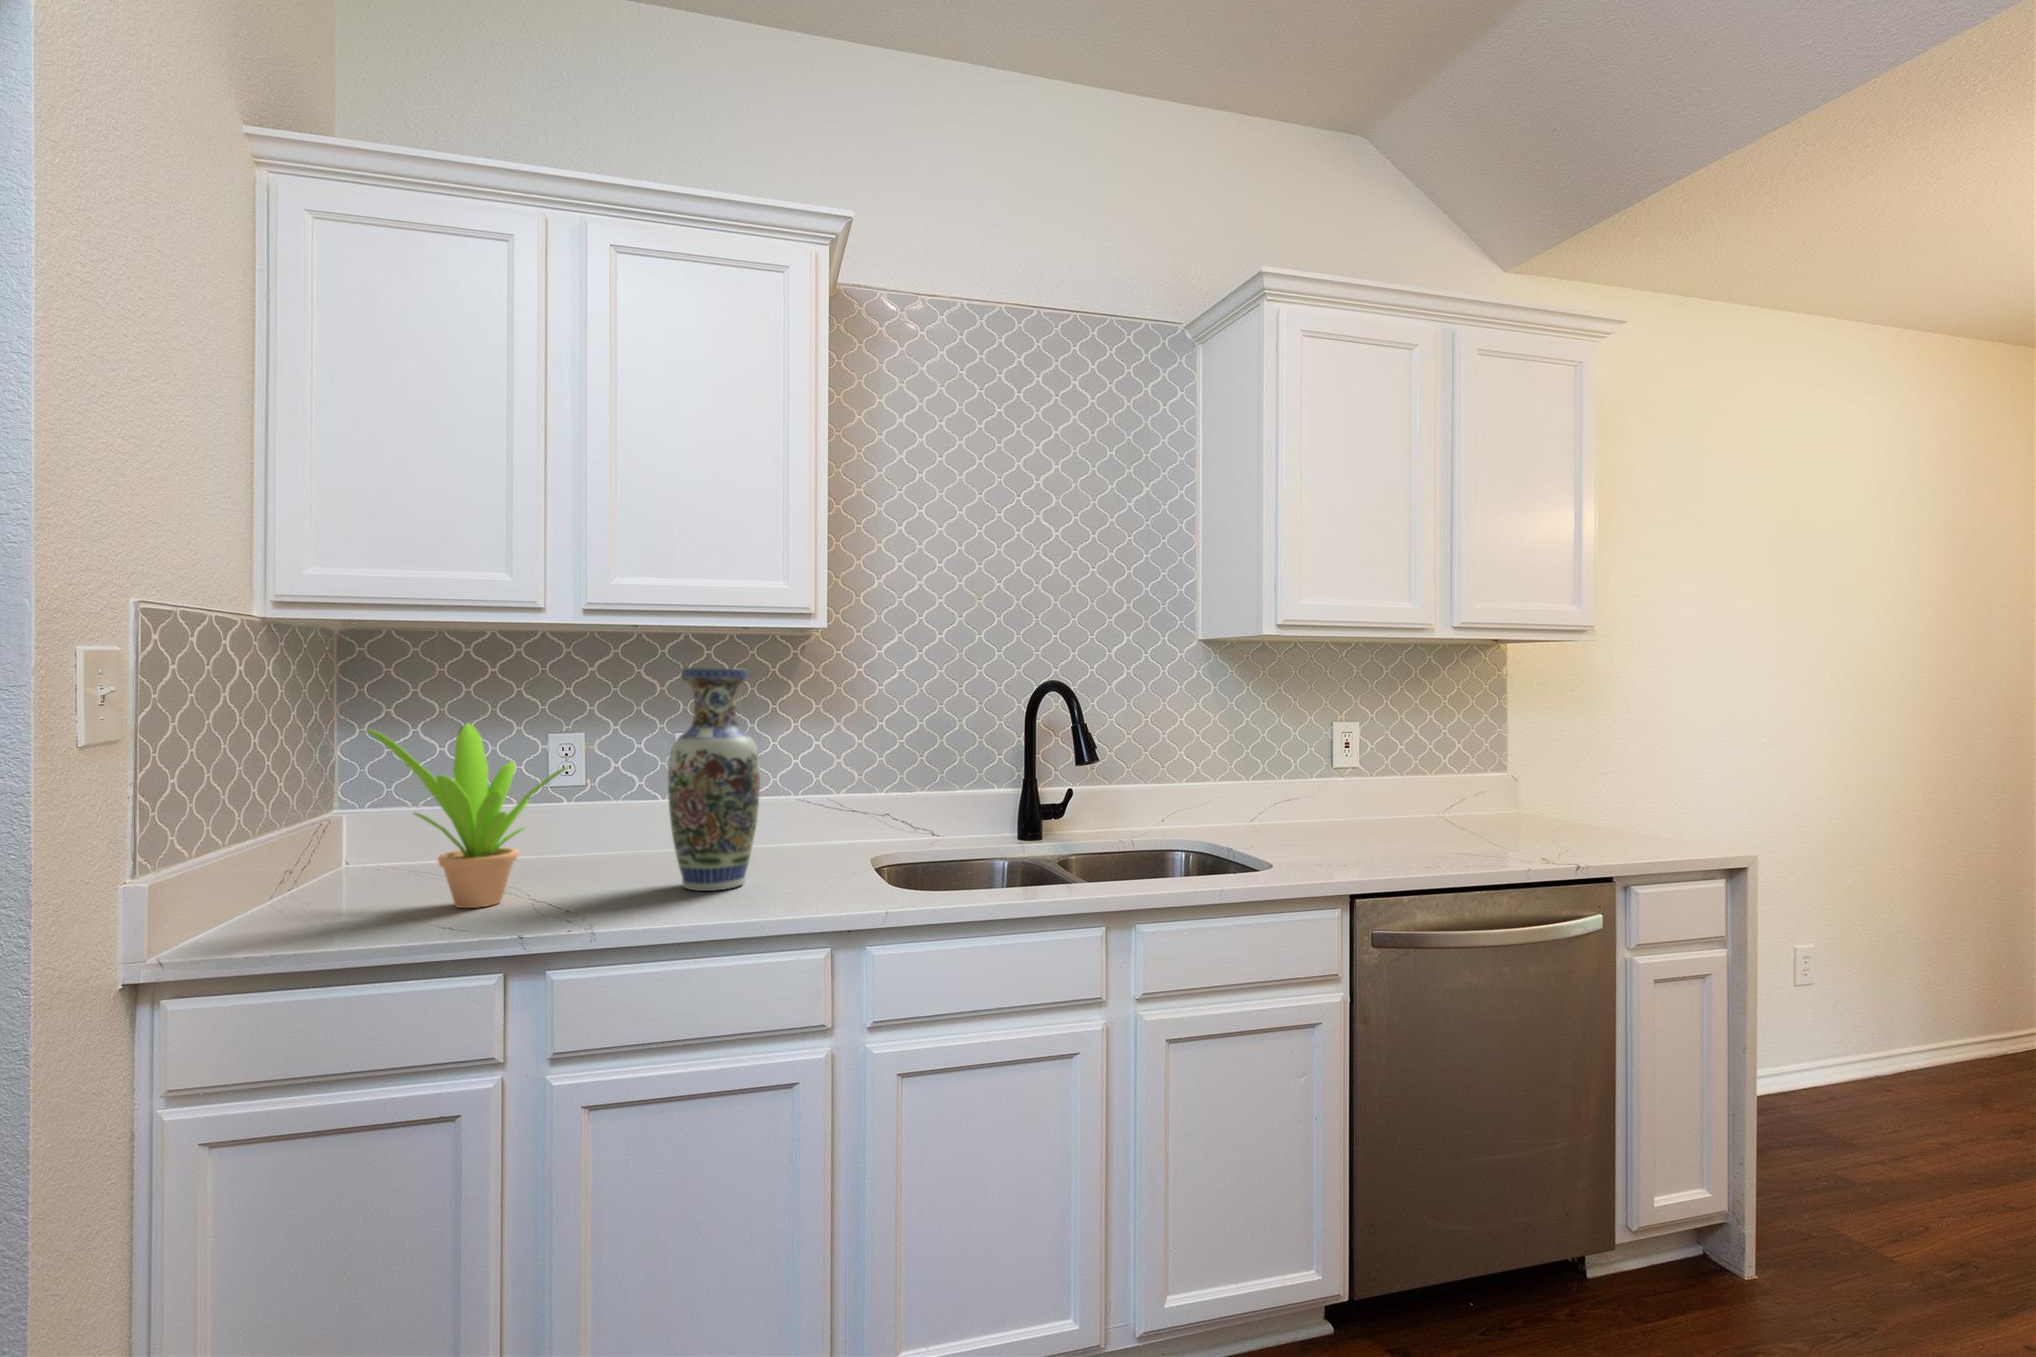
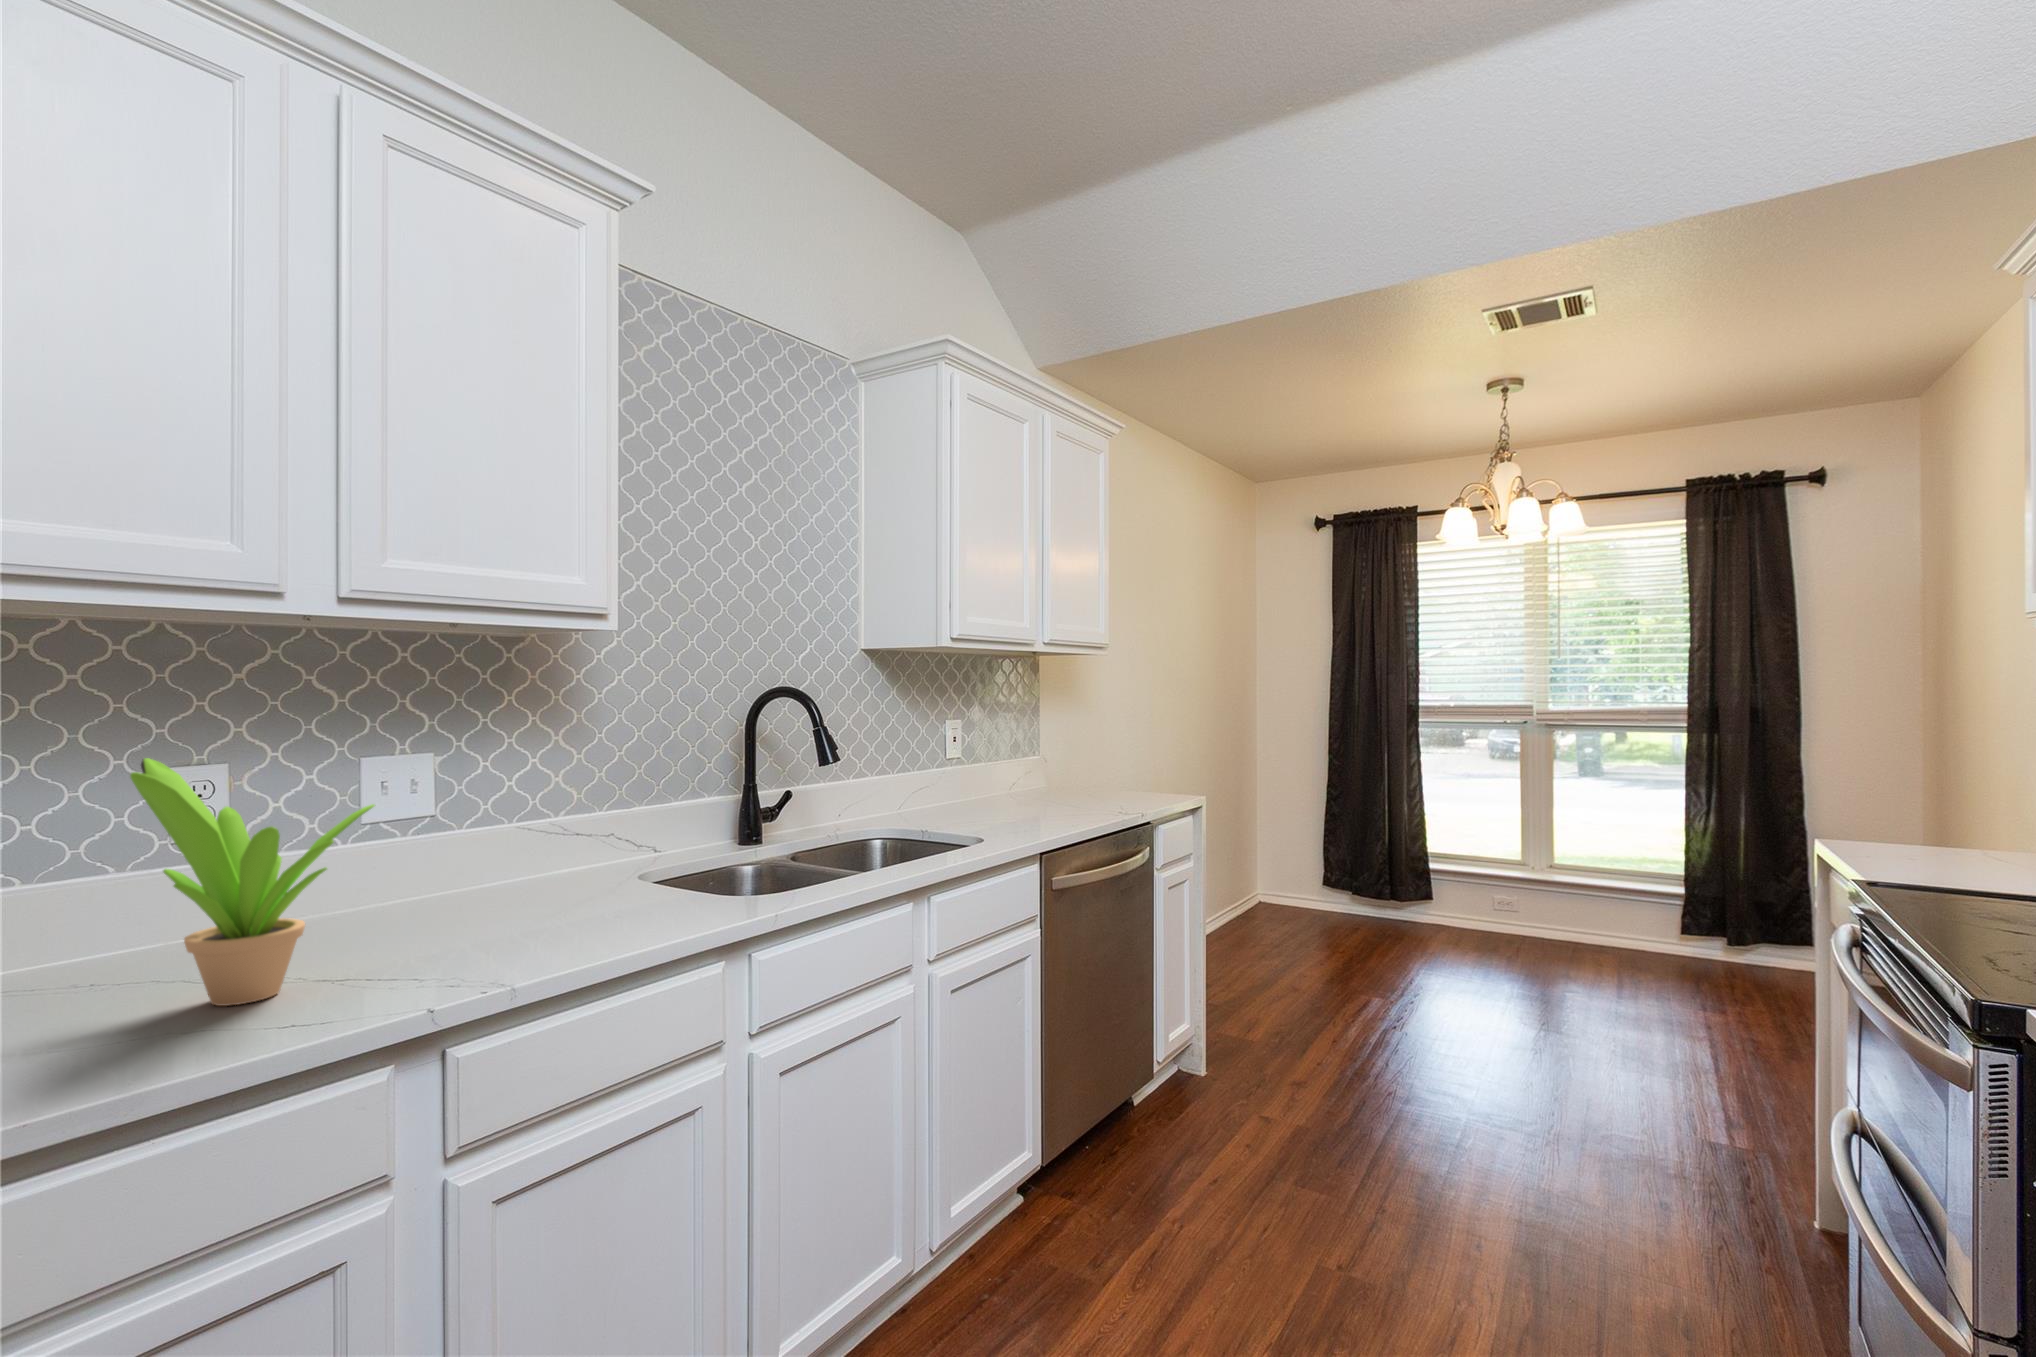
vase: present [668,668,760,891] -> none [472,682,584,935]

